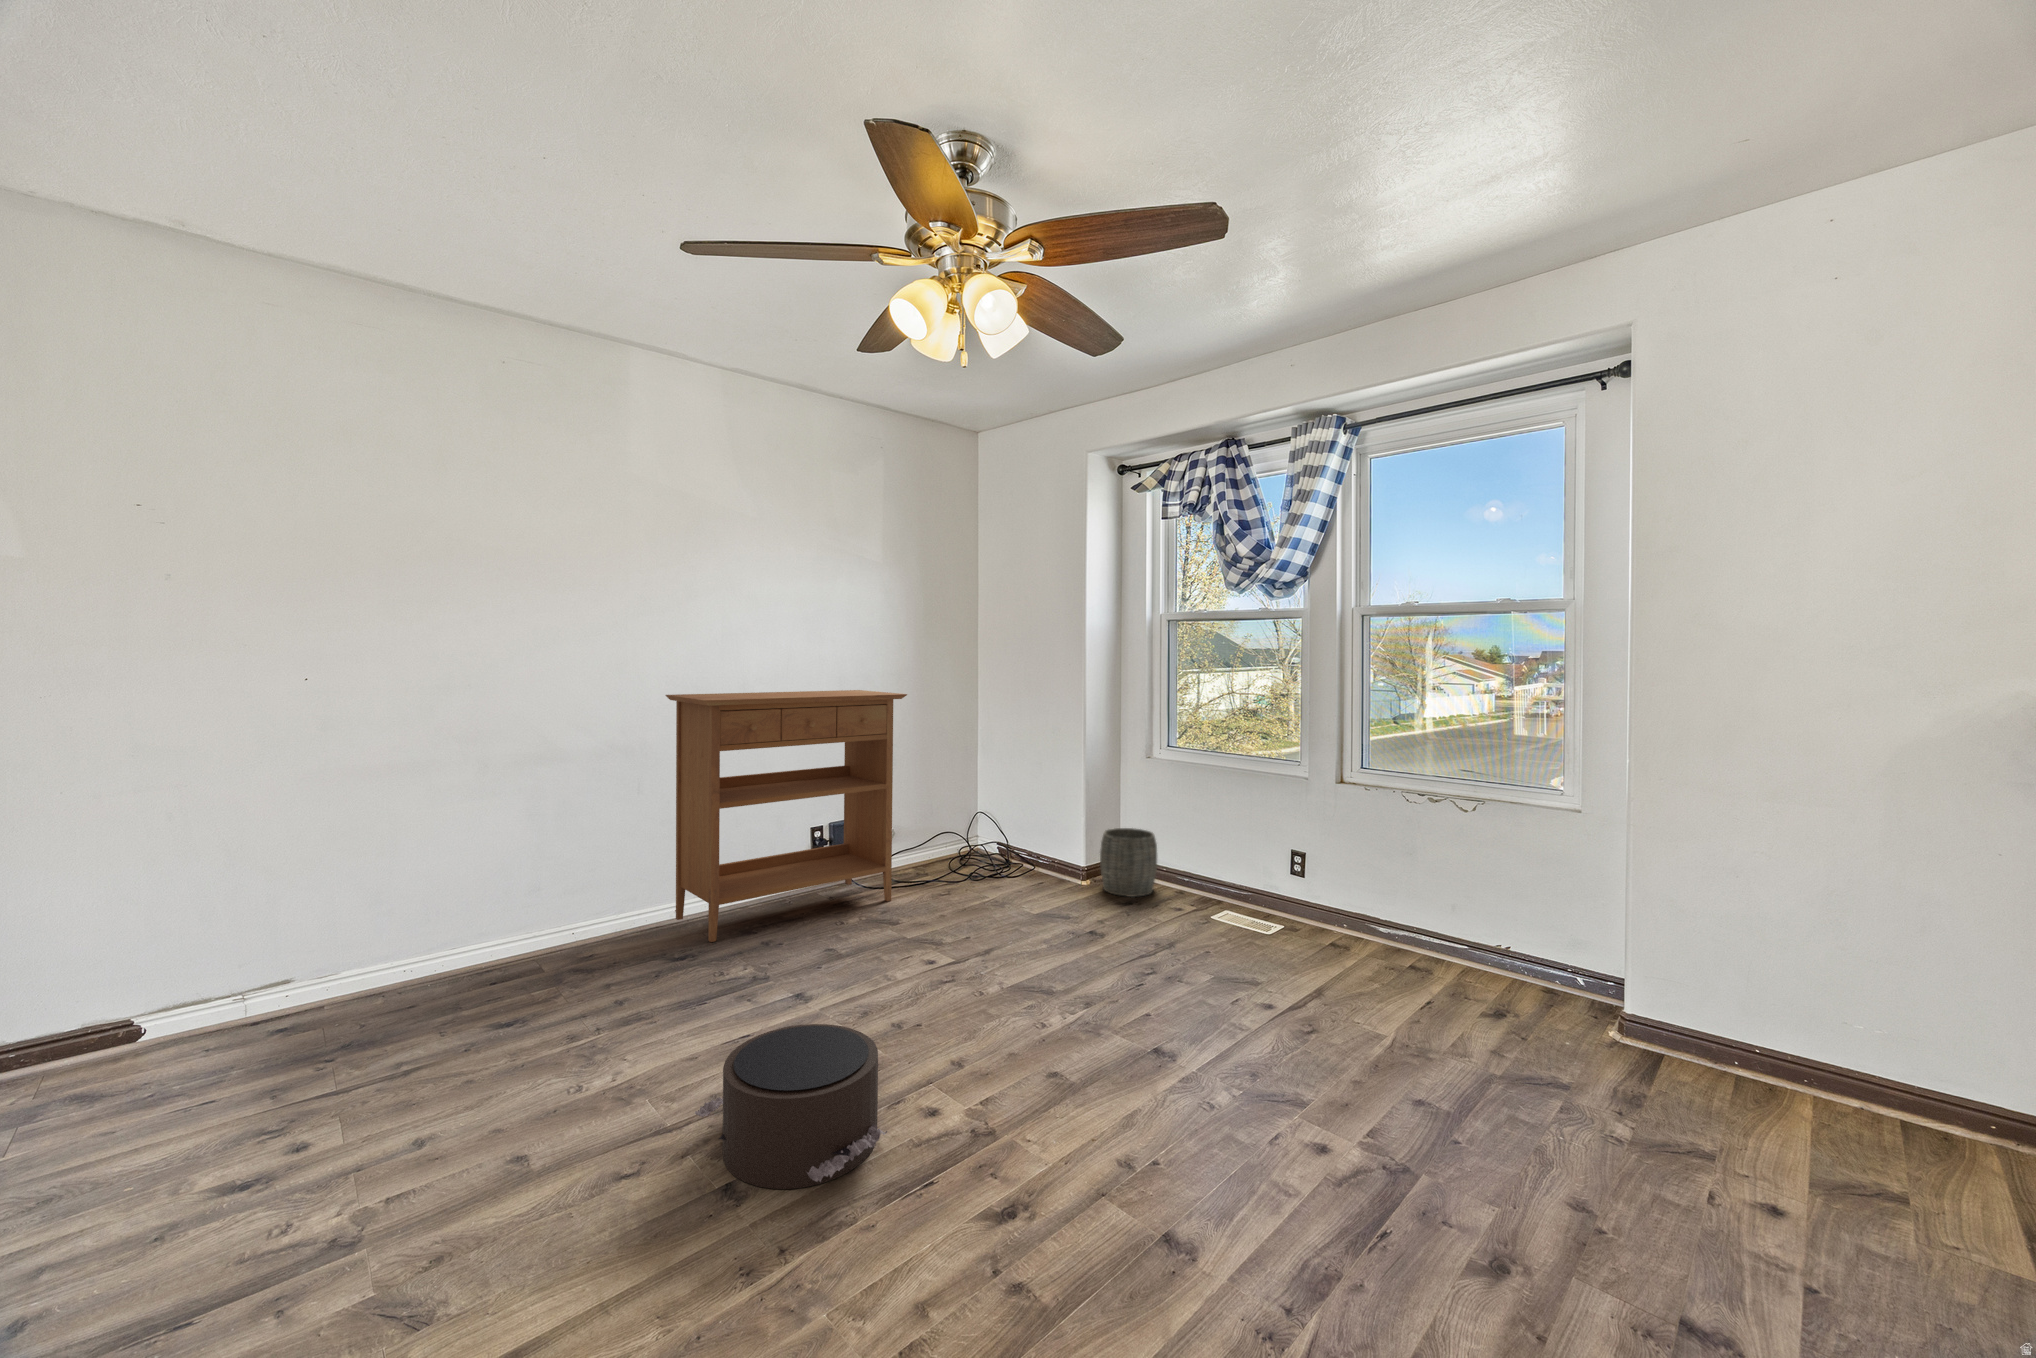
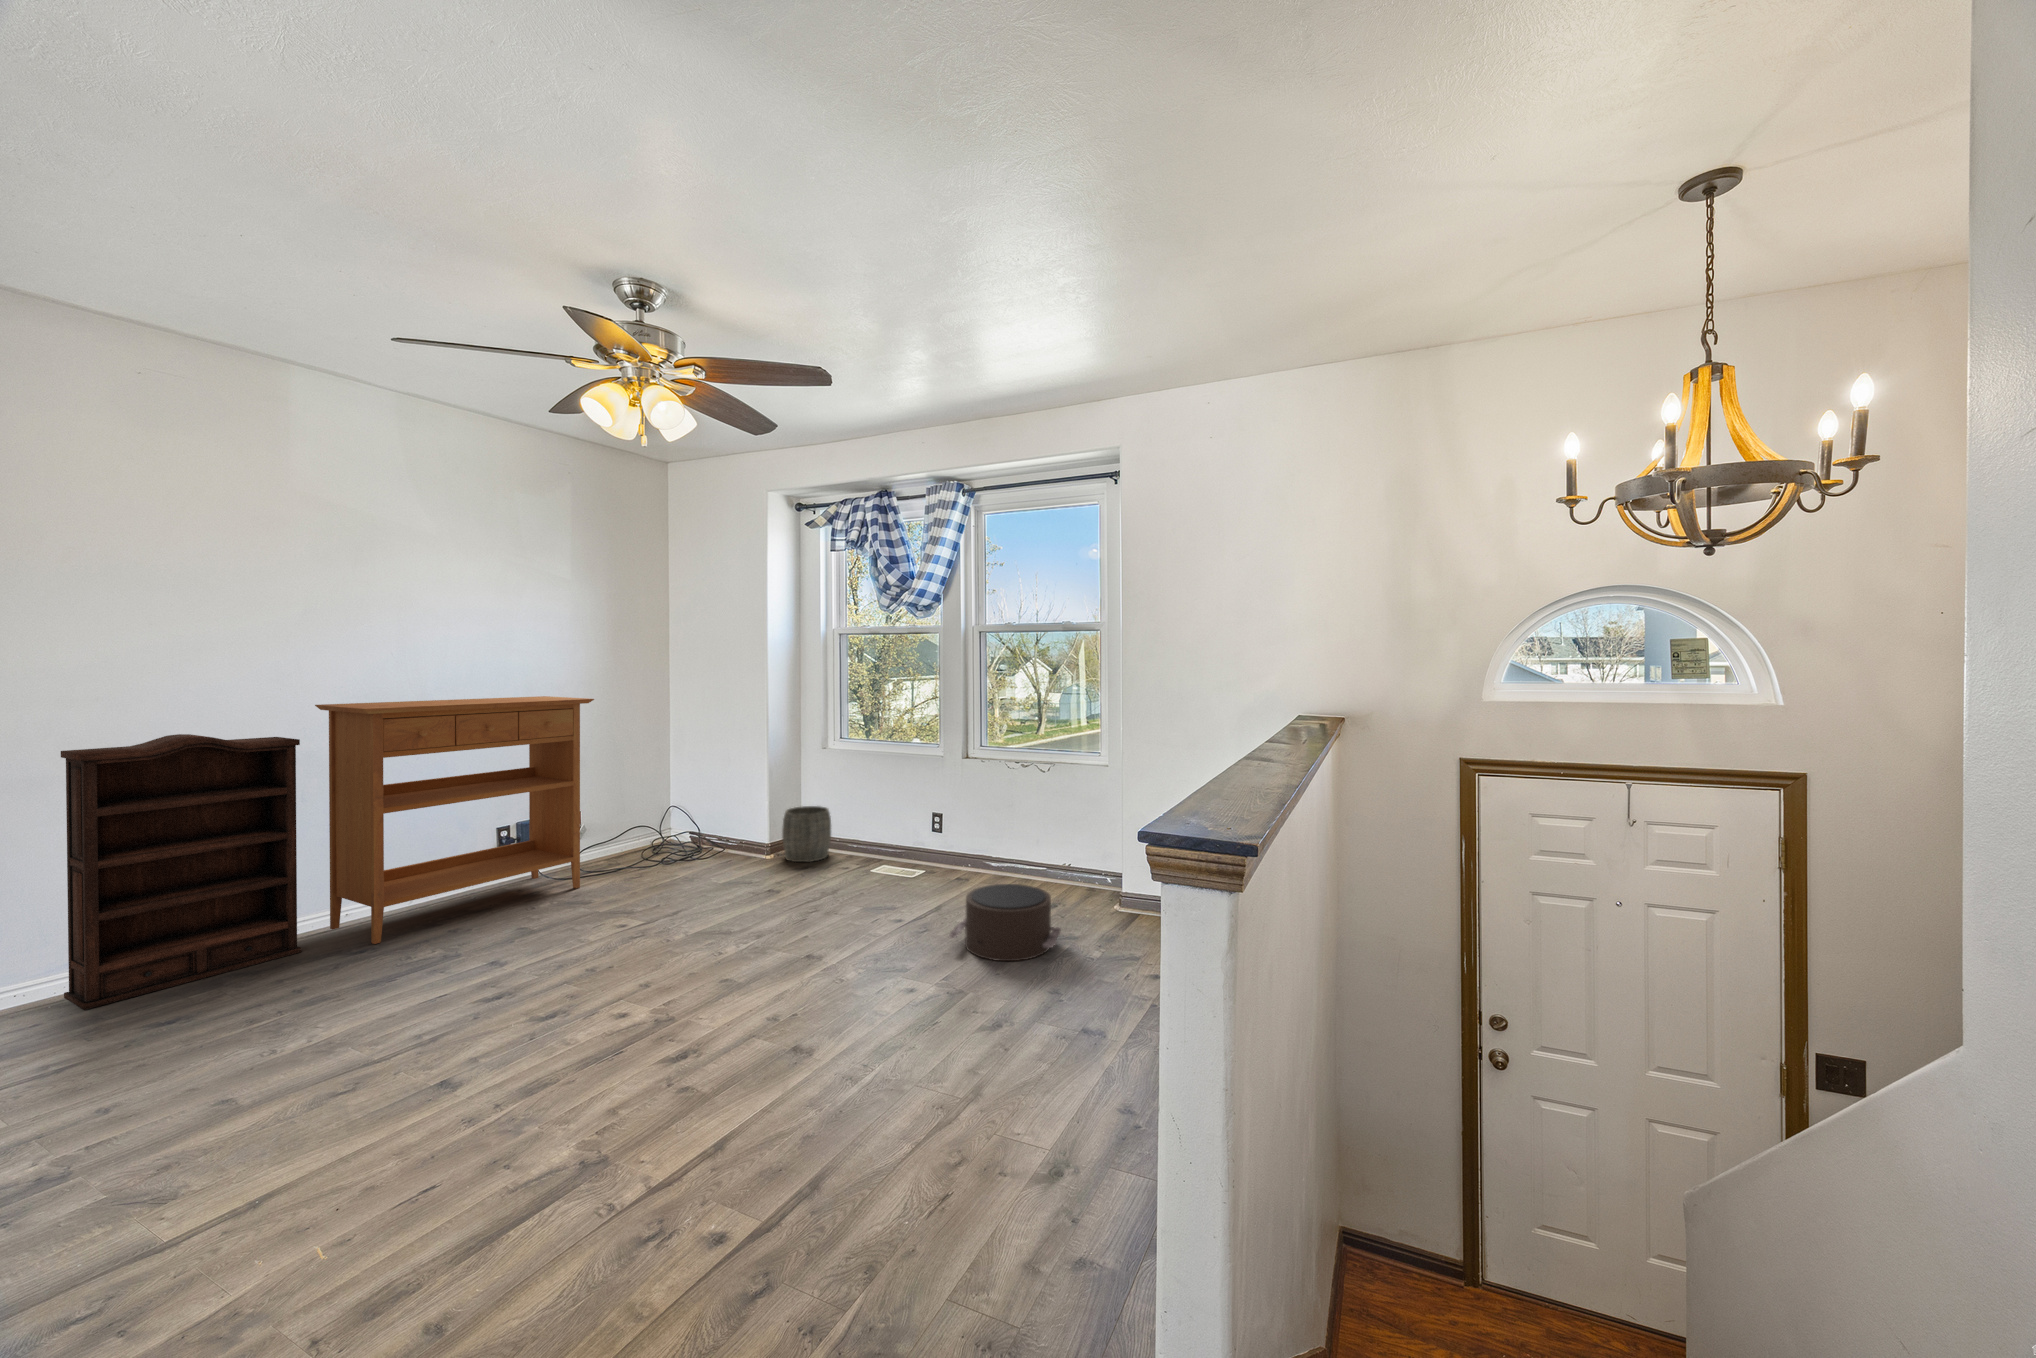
bookshelf: none [481,721,653,977] -> present [61,734,301,1010]
pouf: present [695,1024,887,1189] -> present [949,884,1061,961]

